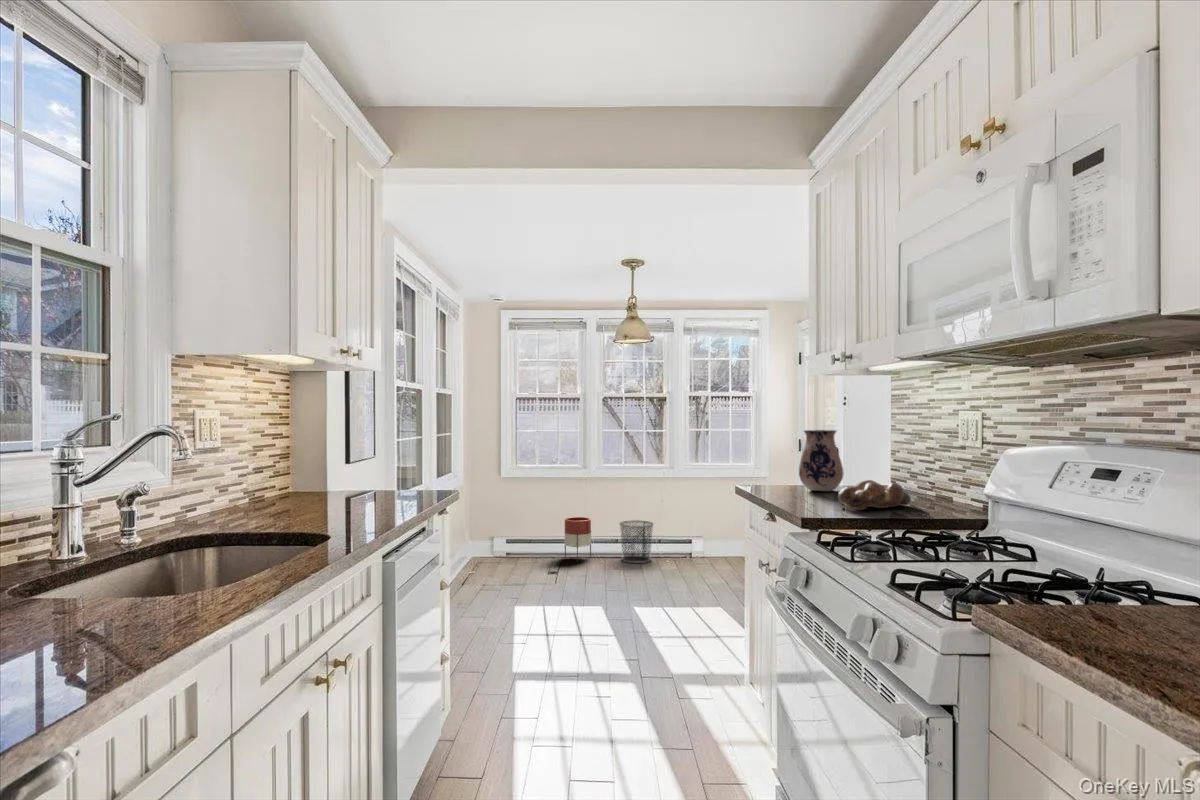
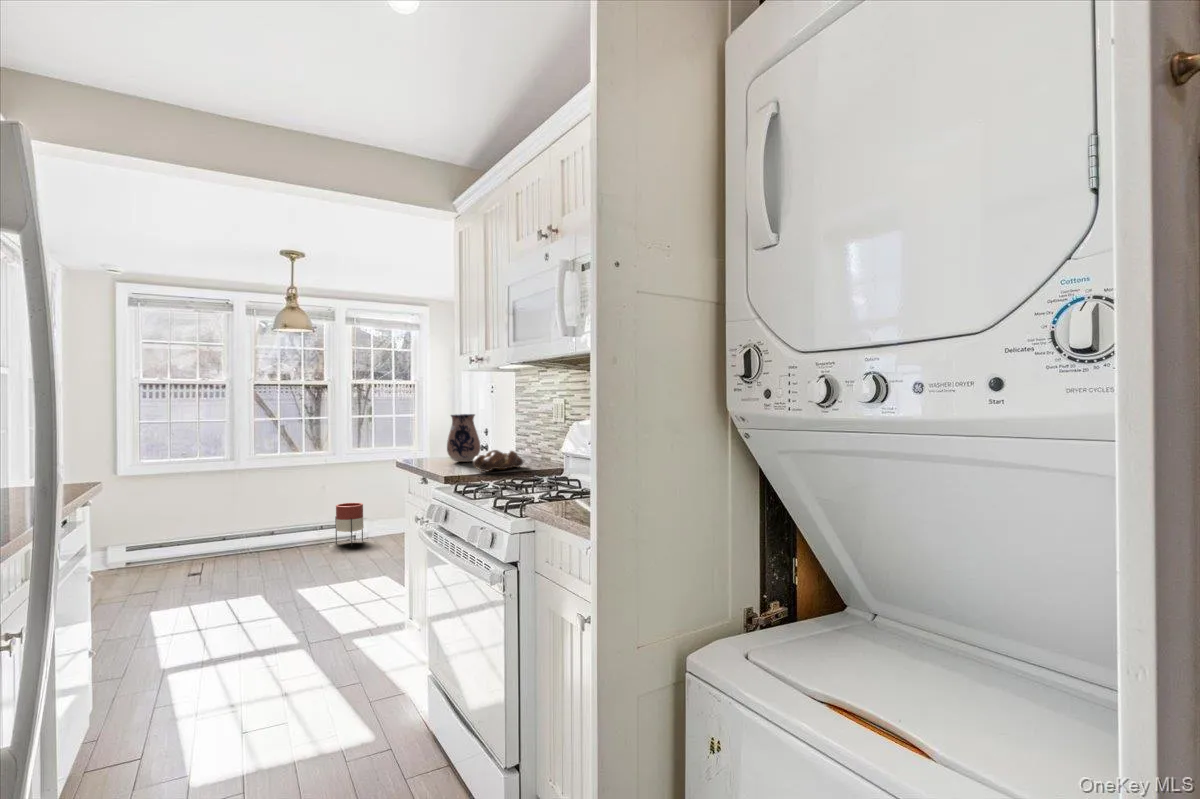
planter: present [564,517,591,562] -> present [335,503,364,546]
trash can: present [620,520,653,563] -> none [276,510,314,553]

